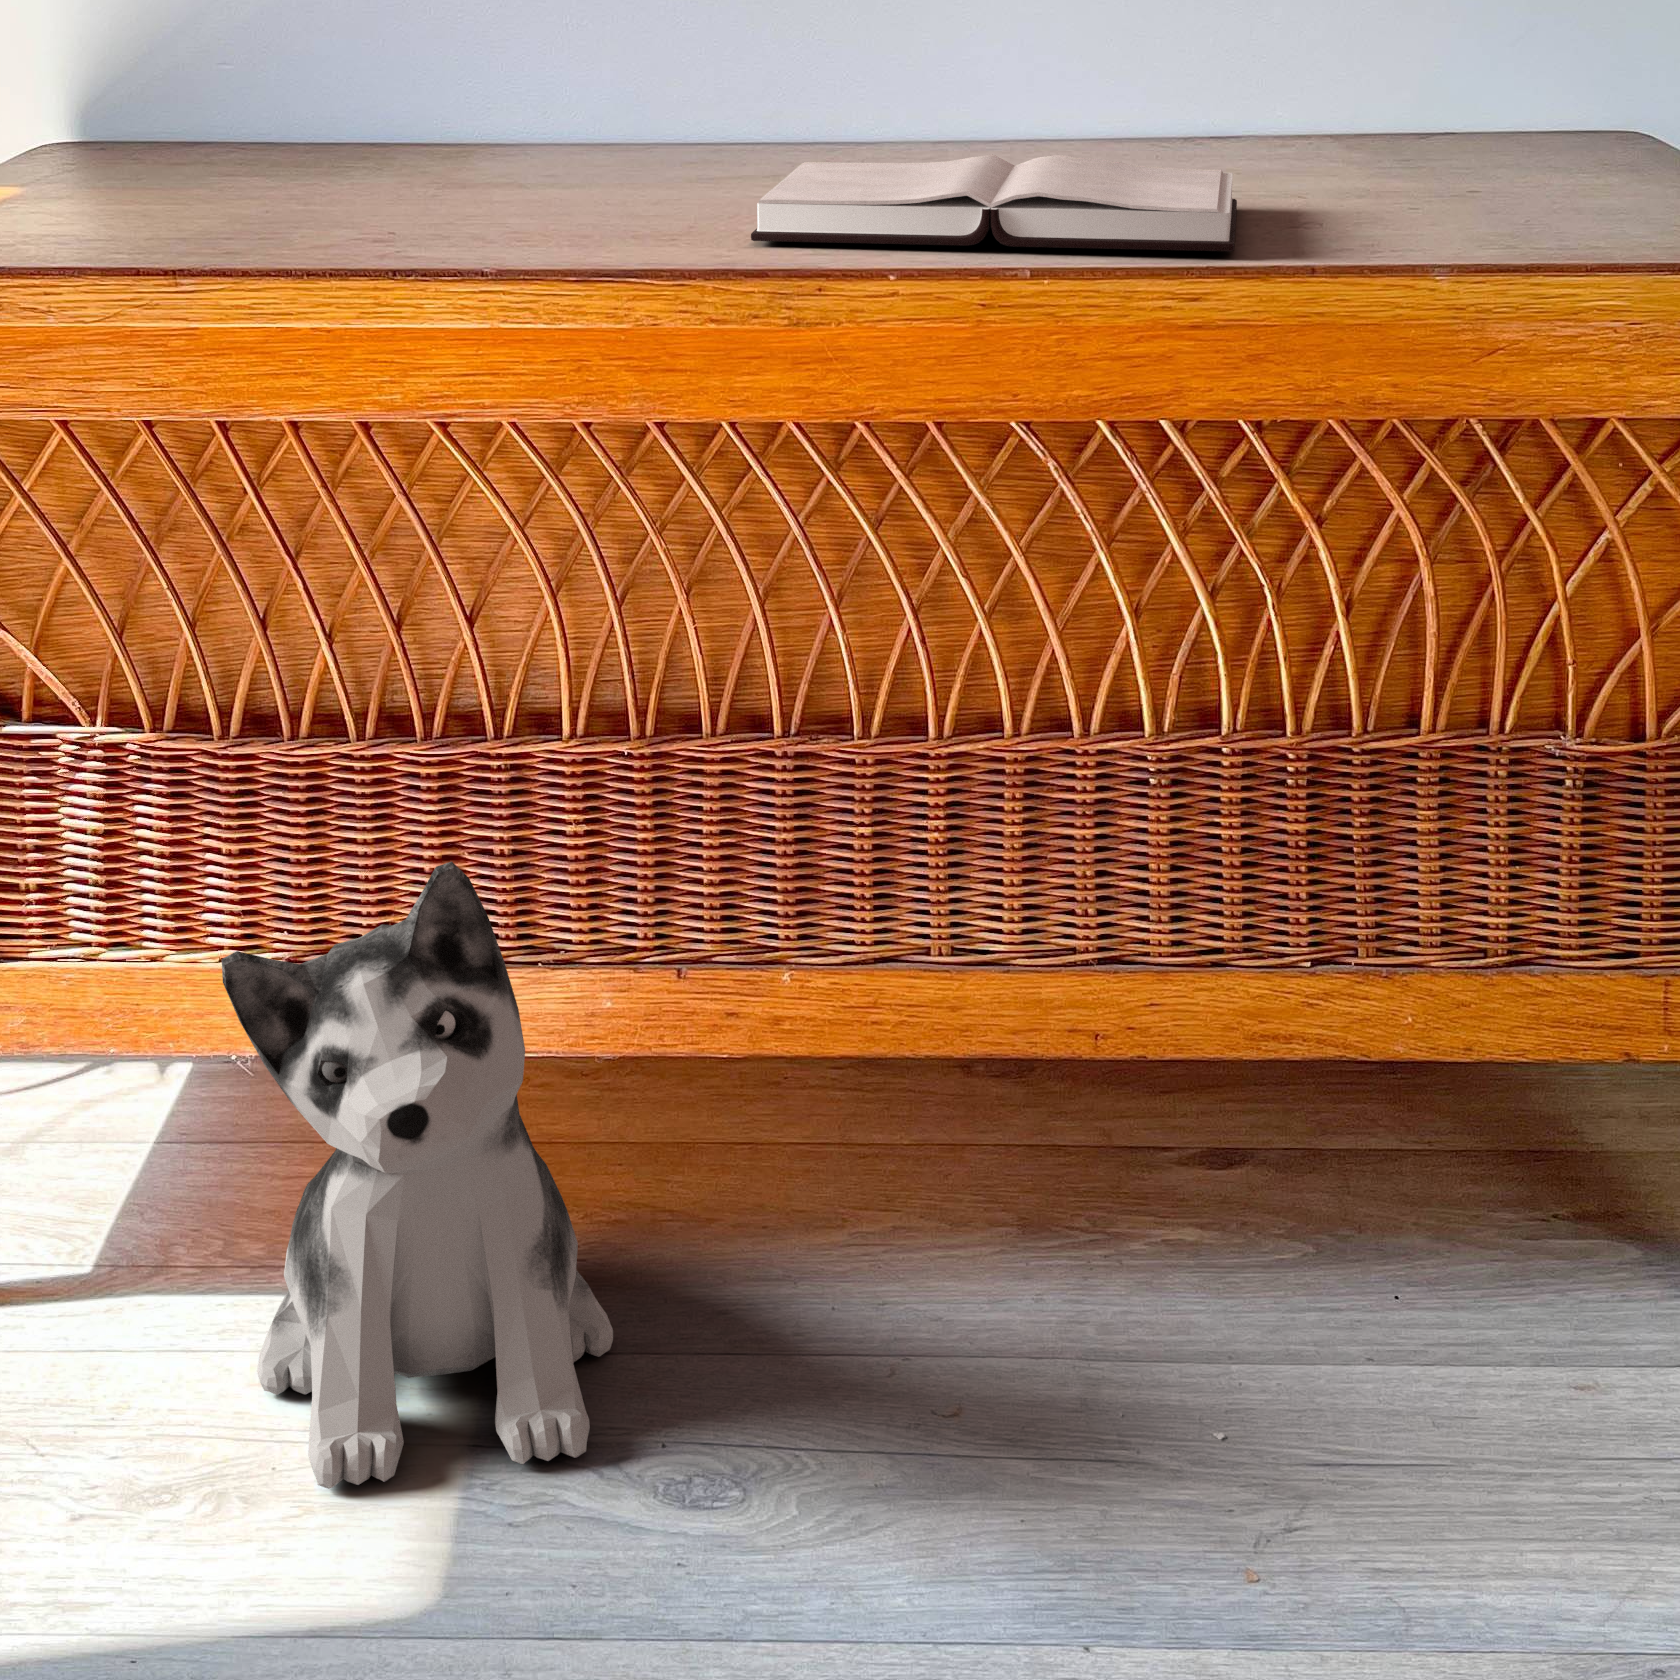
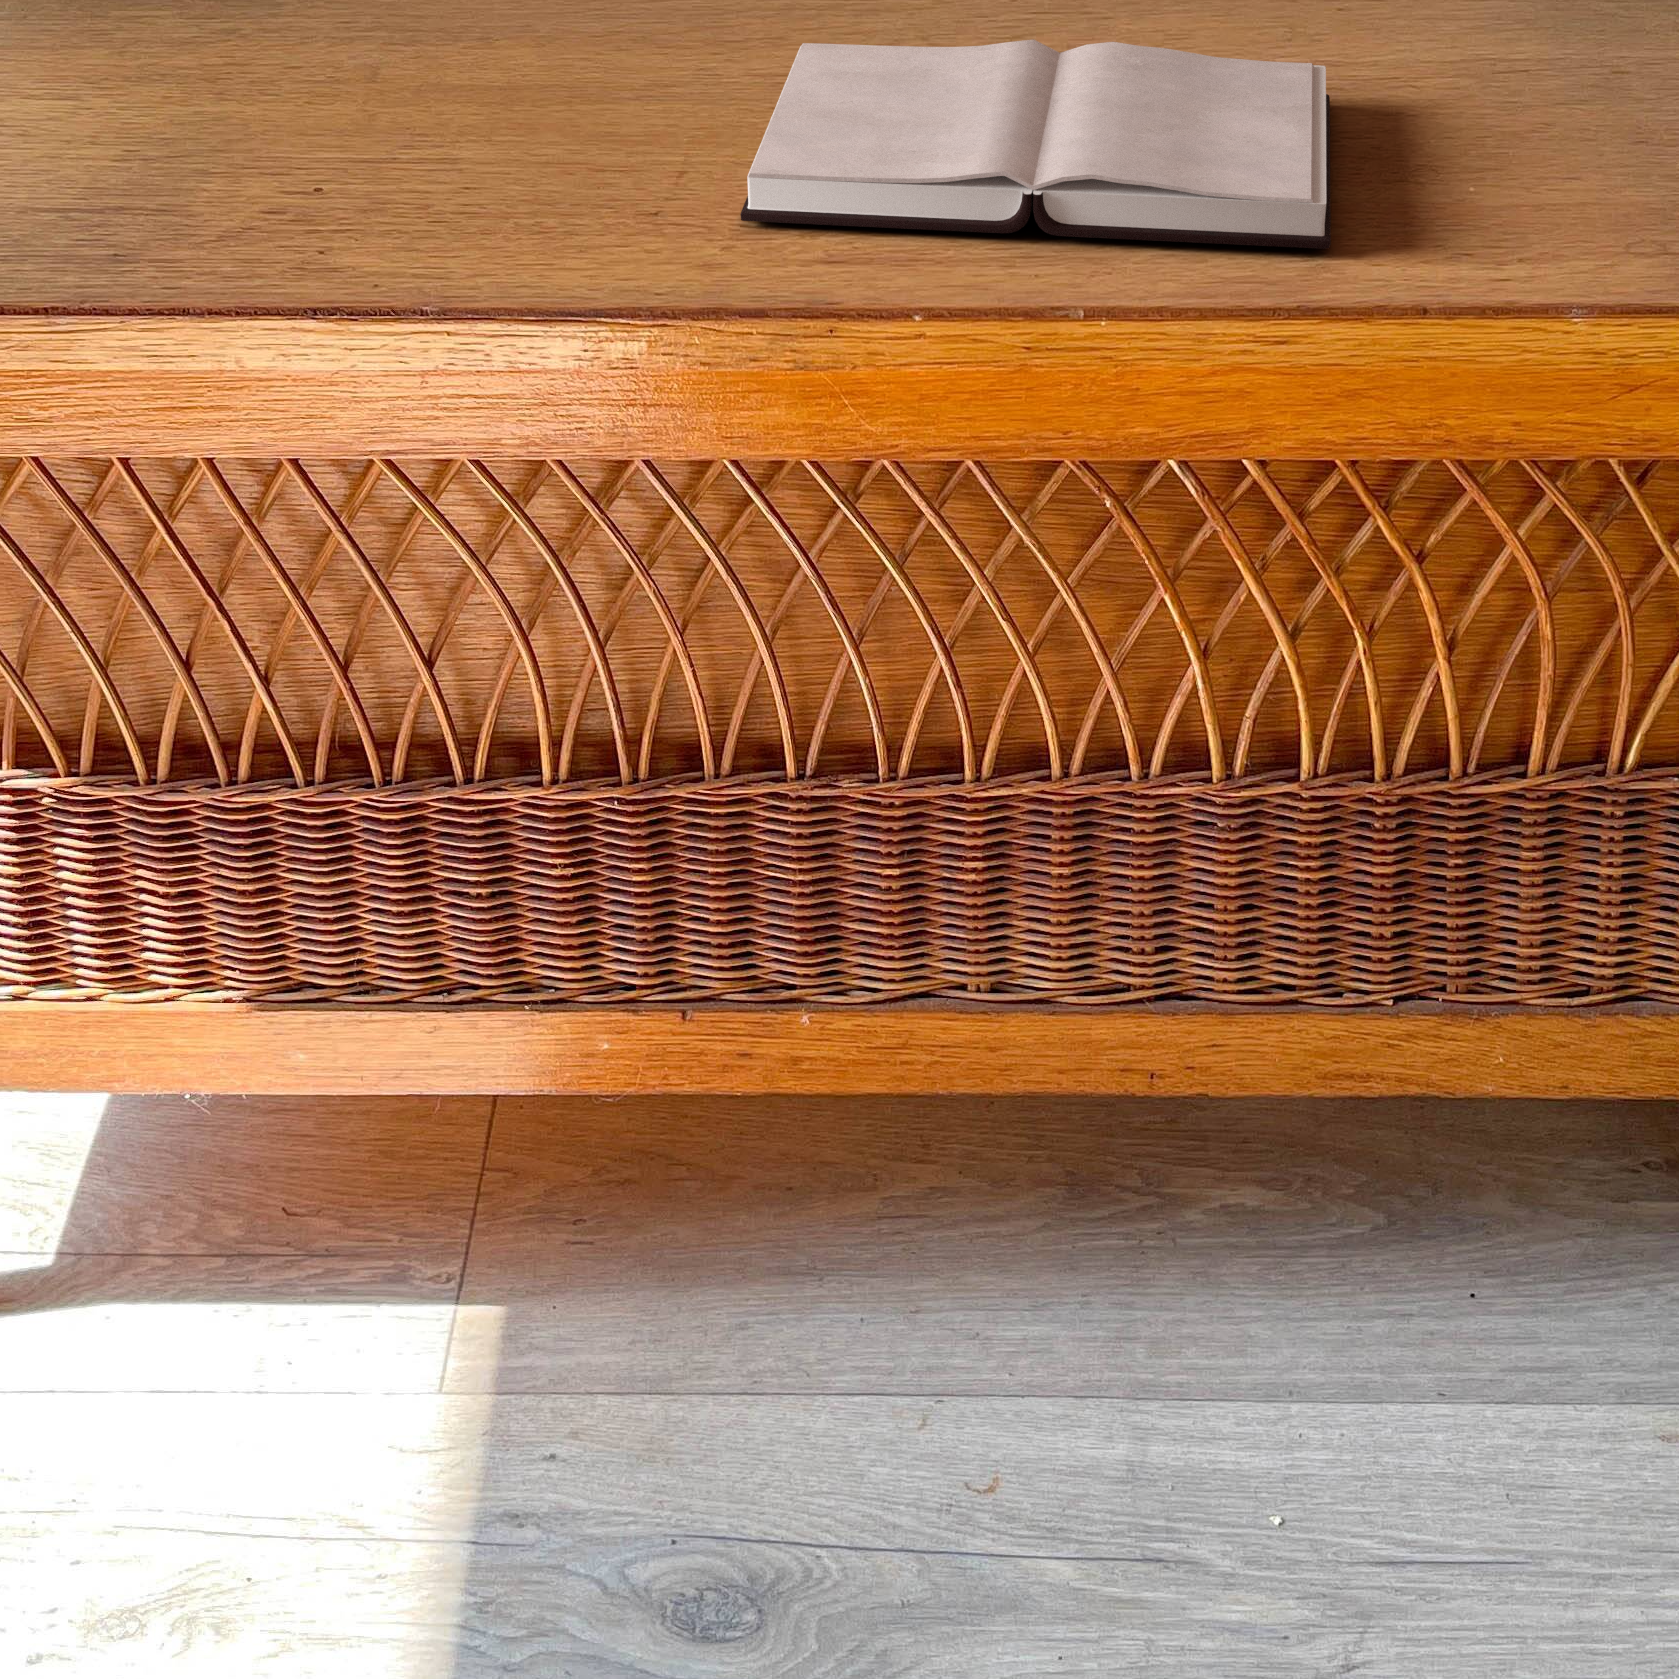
plush toy: present [222,862,613,1489] -> none [161,984,620,1605]

